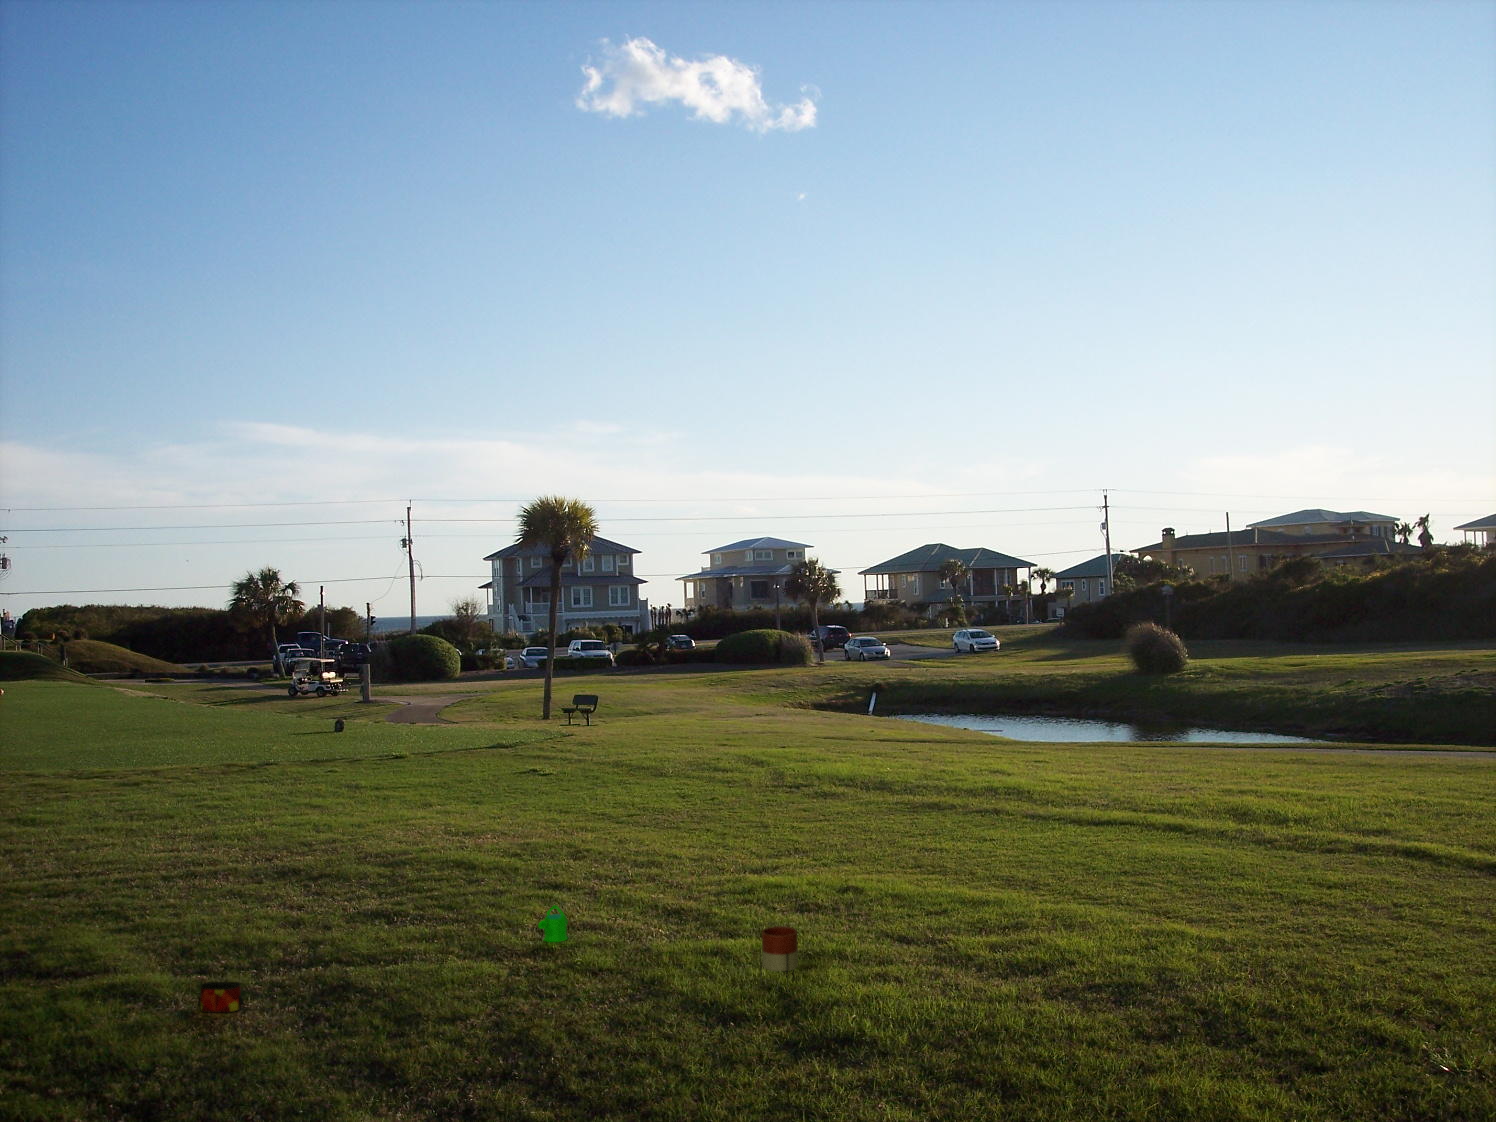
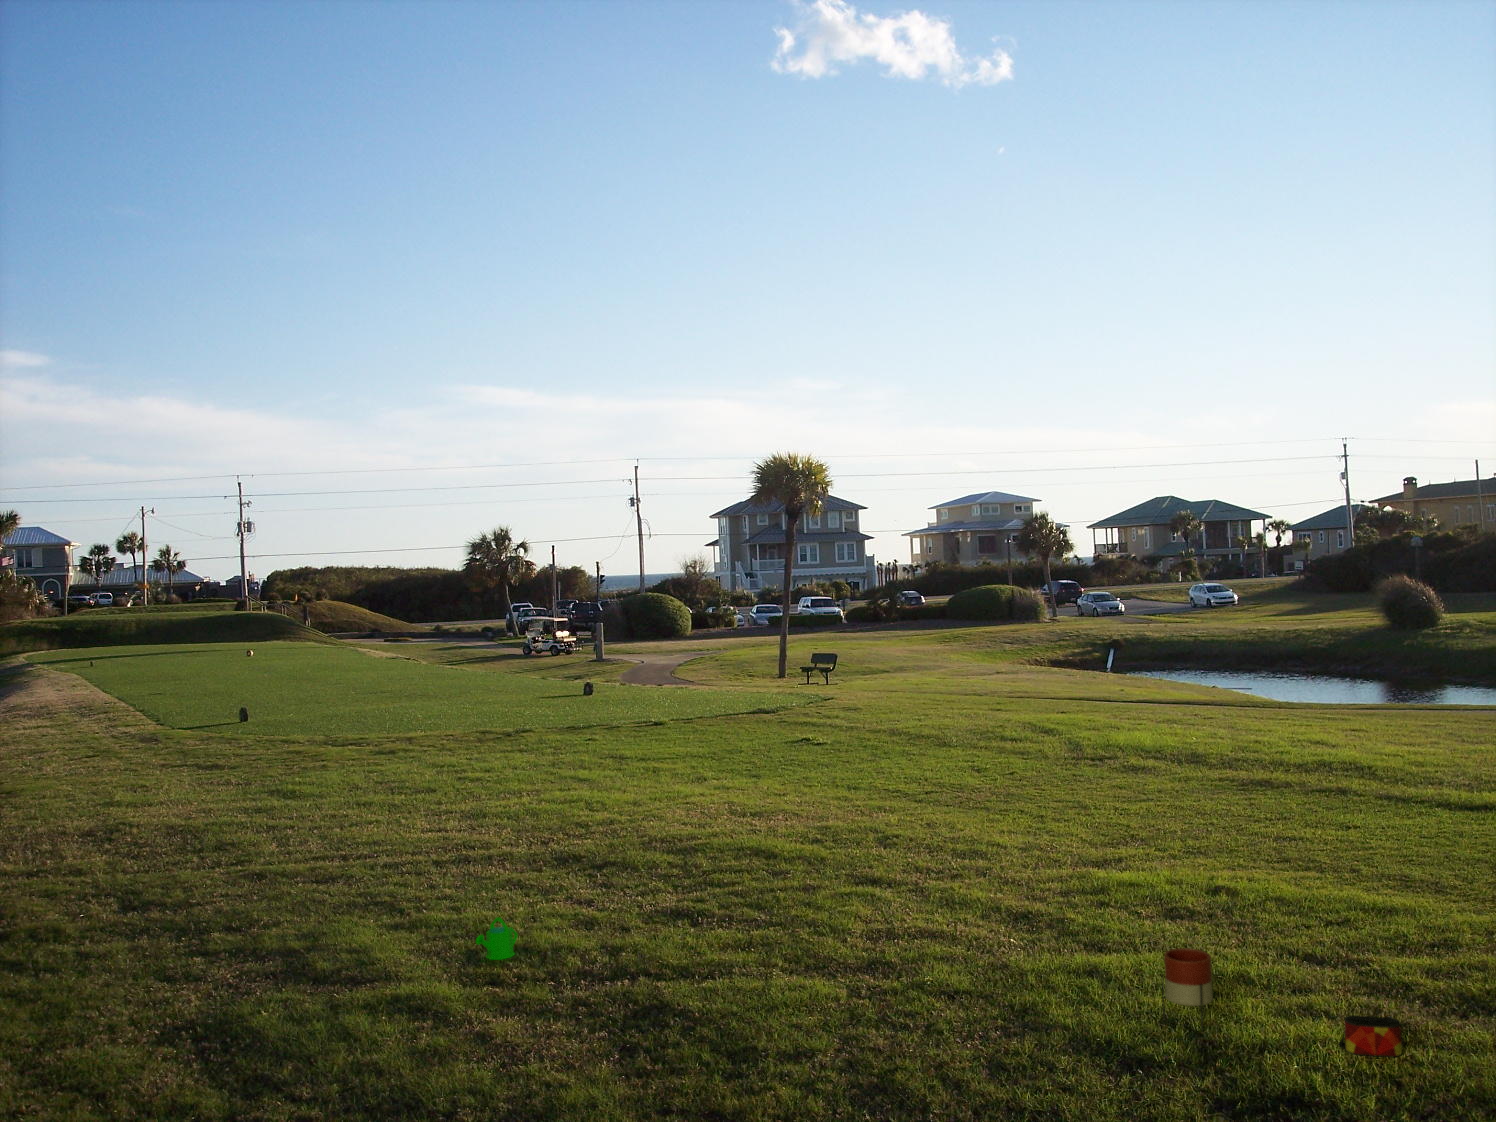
watering can: present [538,905,568,942] -> present [476,917,518,960]
bag: present [197,982,244,1013] -> present [1338,1015,1404,1057]

